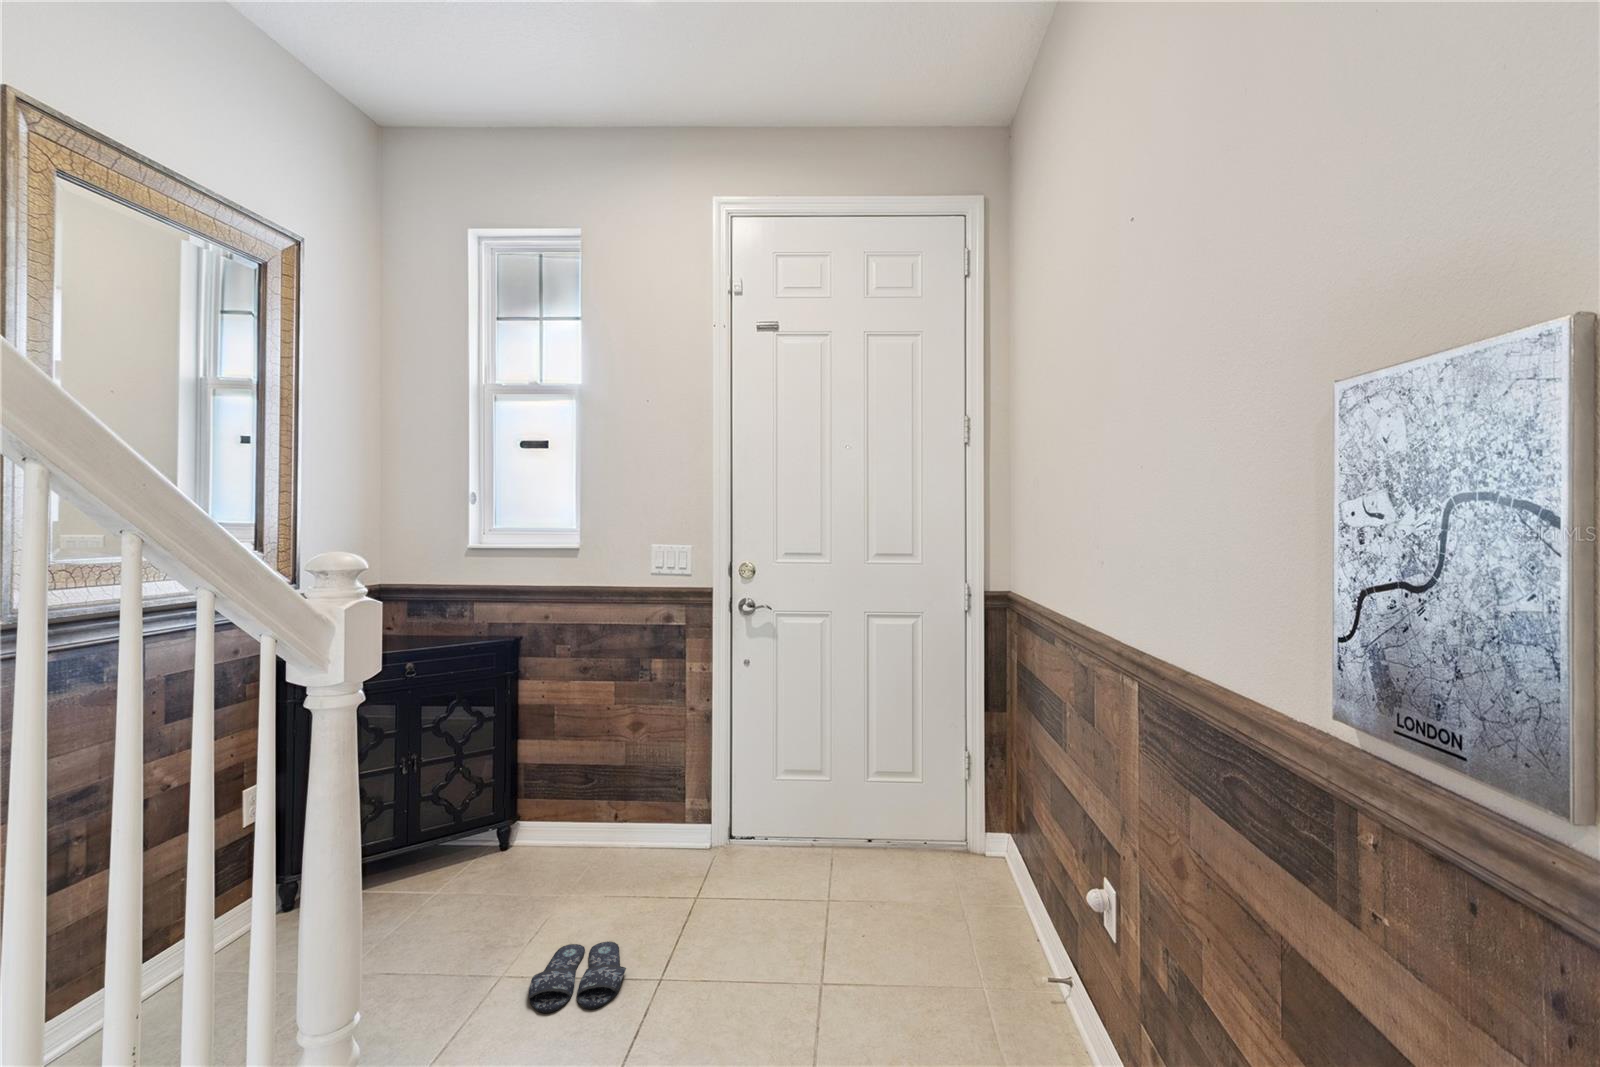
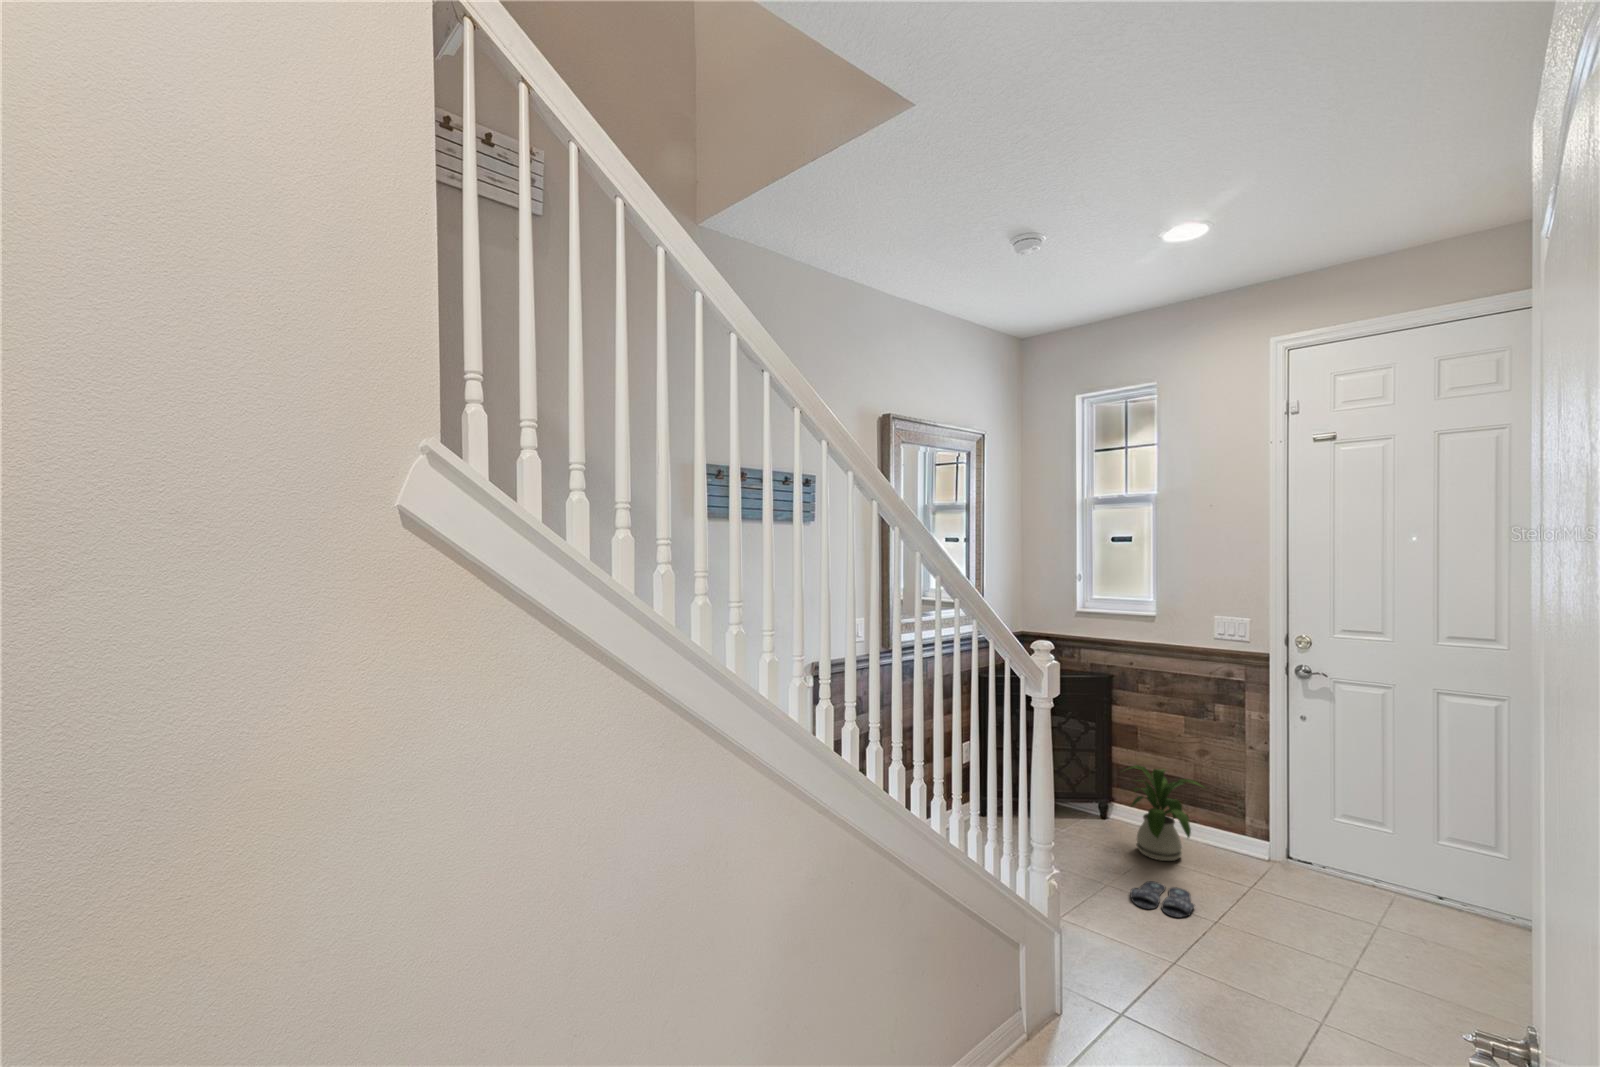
house plant: none [523,763,644,900] -> present [1124,765,1203,861]

